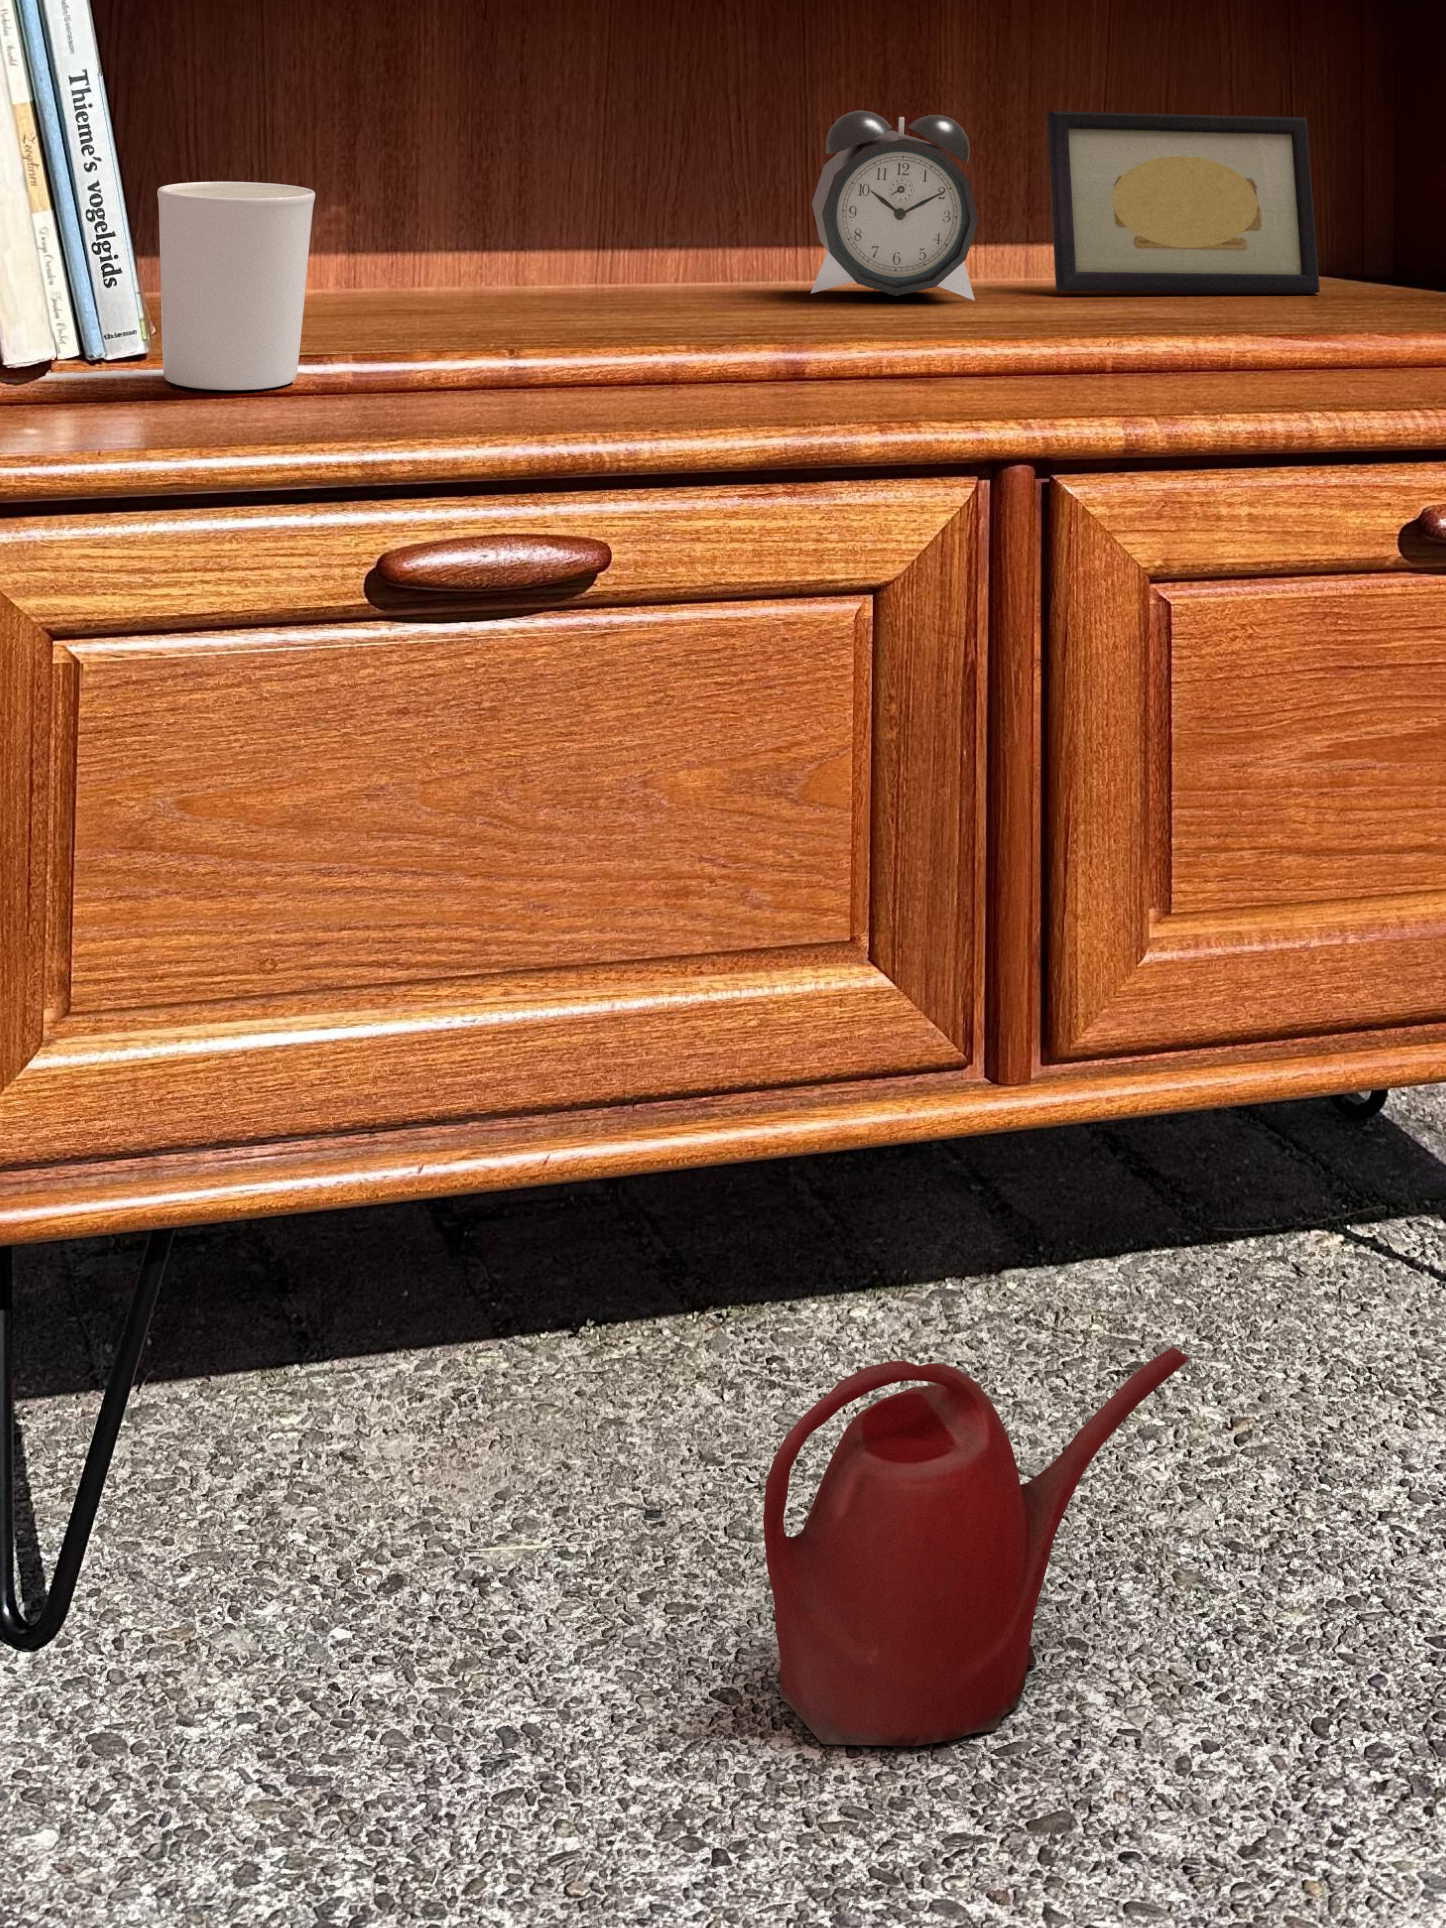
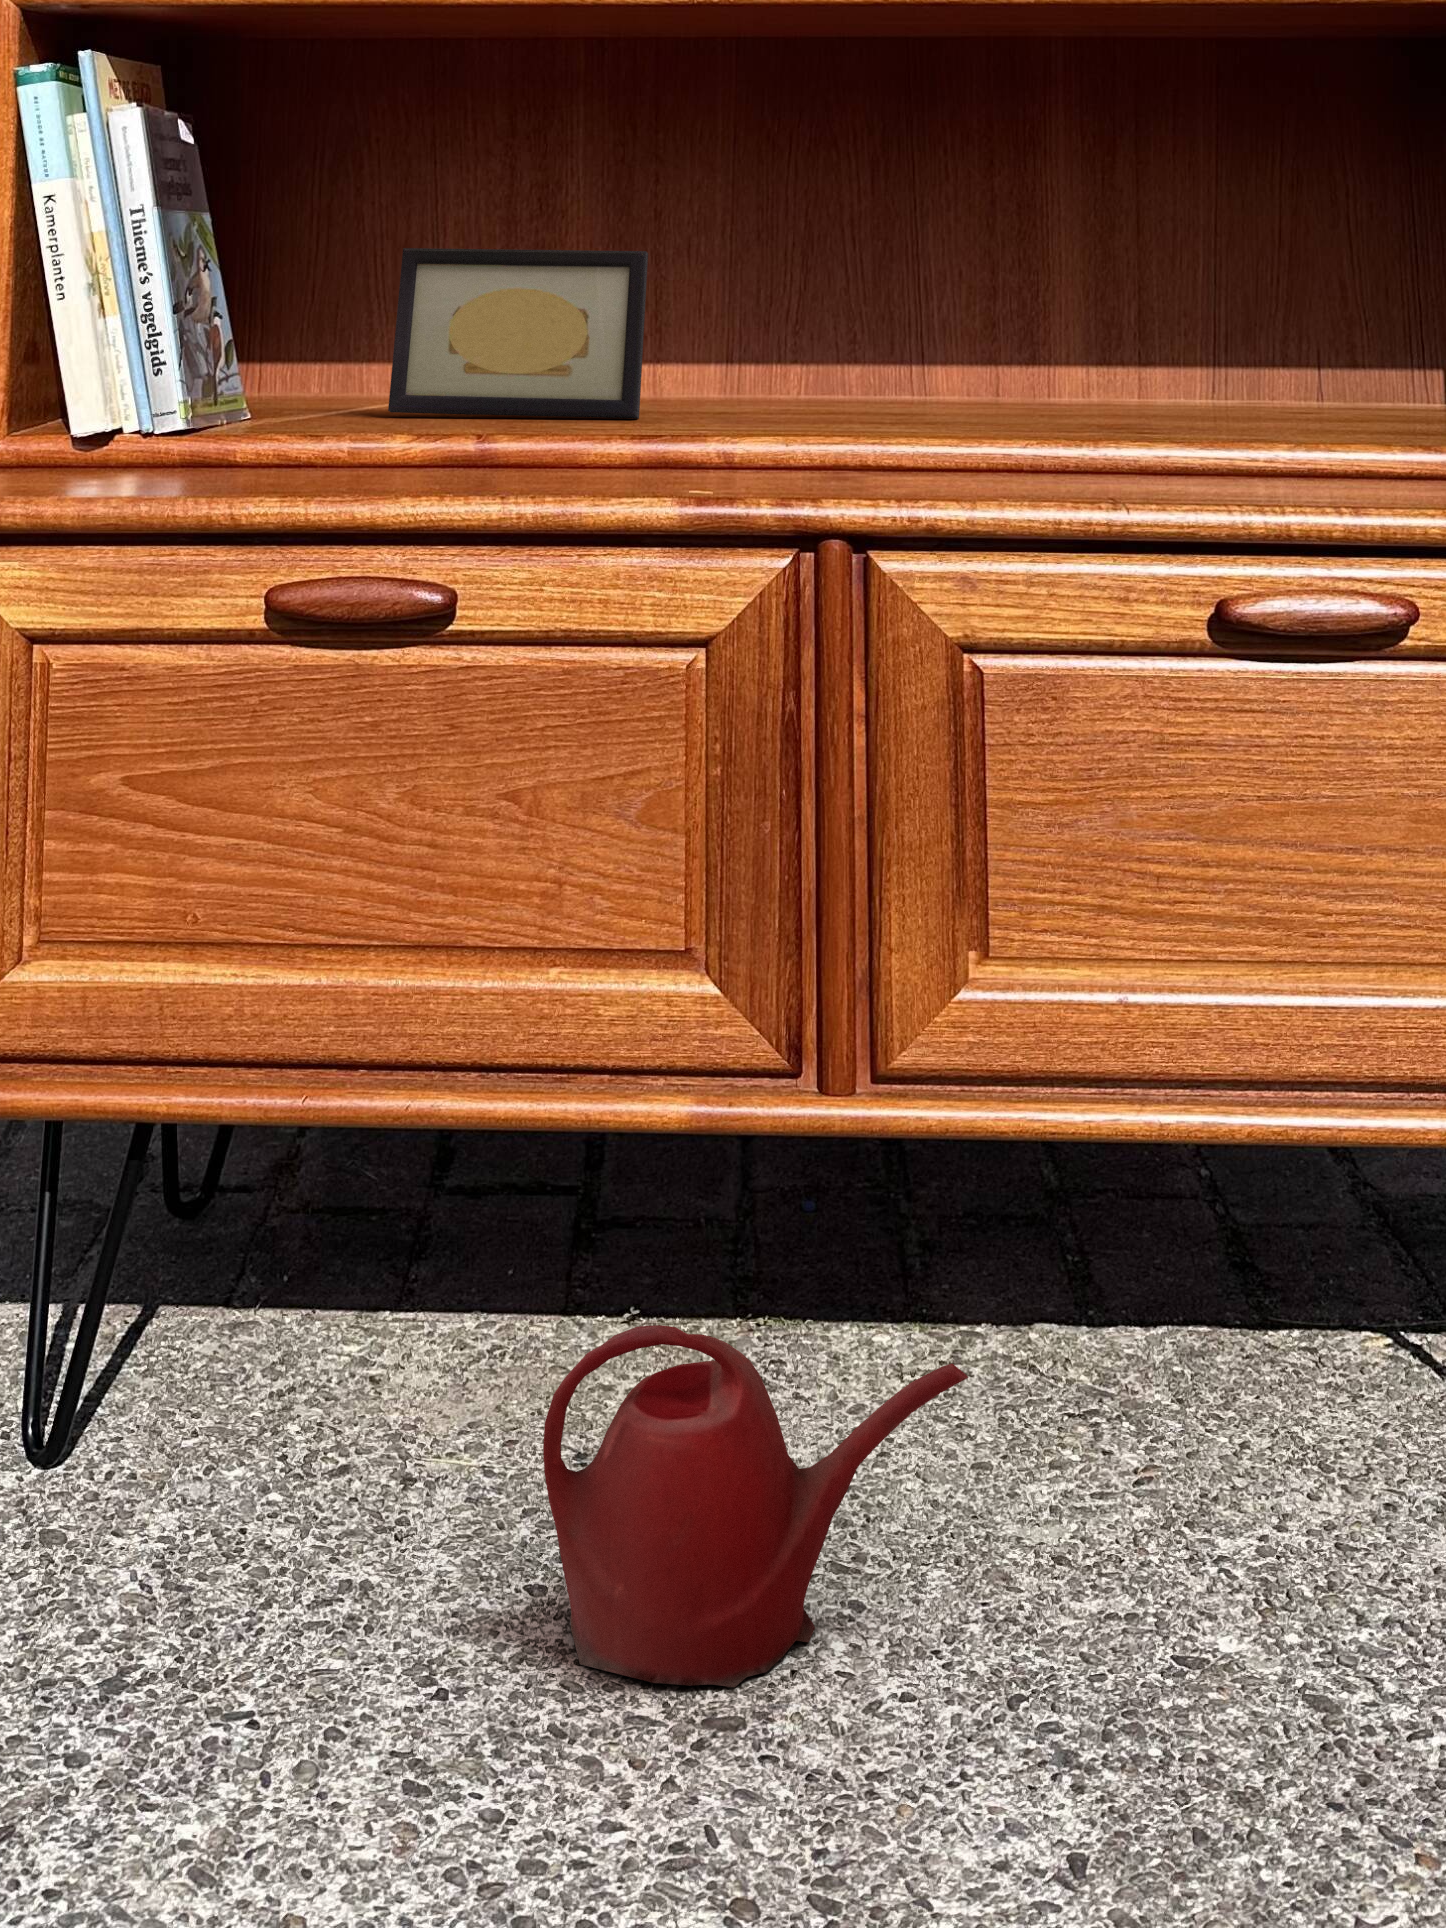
alarm clock: present [811,110,978,301] -> none [862,240,1012,408]
picture frame: present [1047,111,1320,294] -> present [388,248,648,419]
candle holder: present [157,182,315,390] -> none [186,295,308,457]

